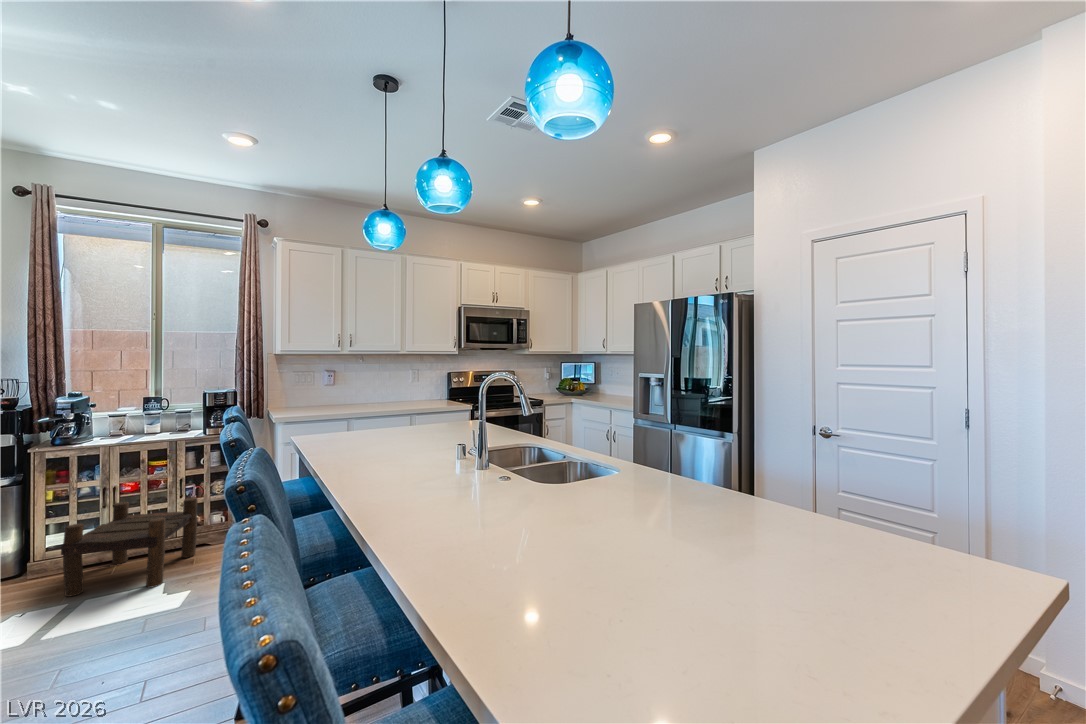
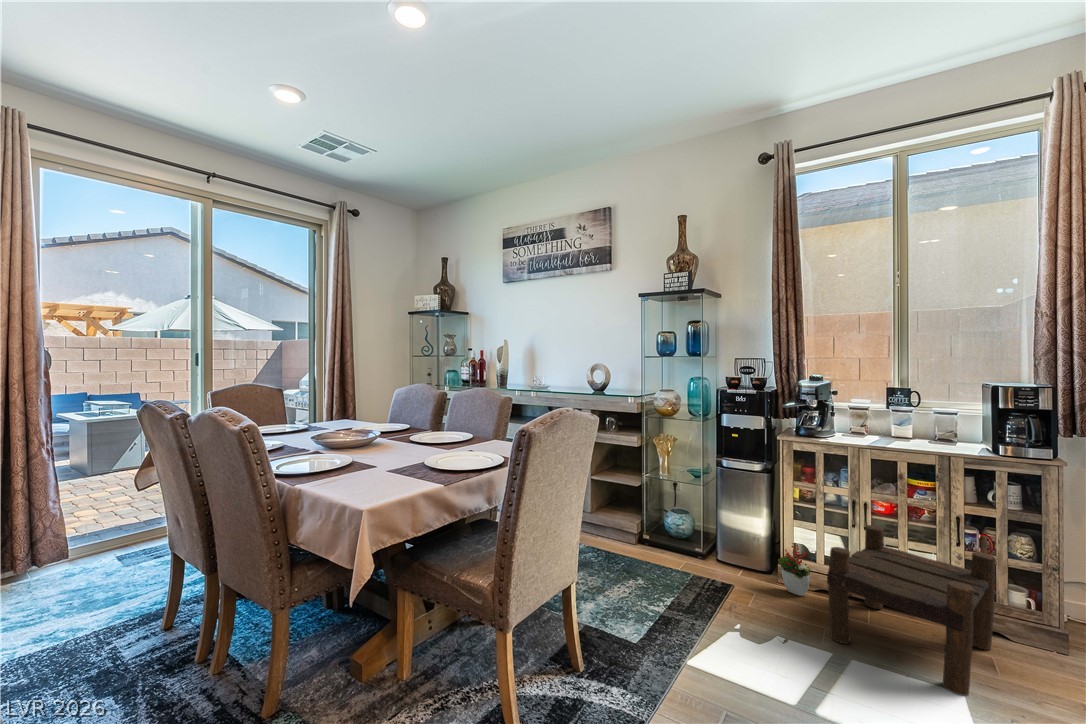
decorative plant: none [24,537,60,582] -> present [778,543,811,596]

